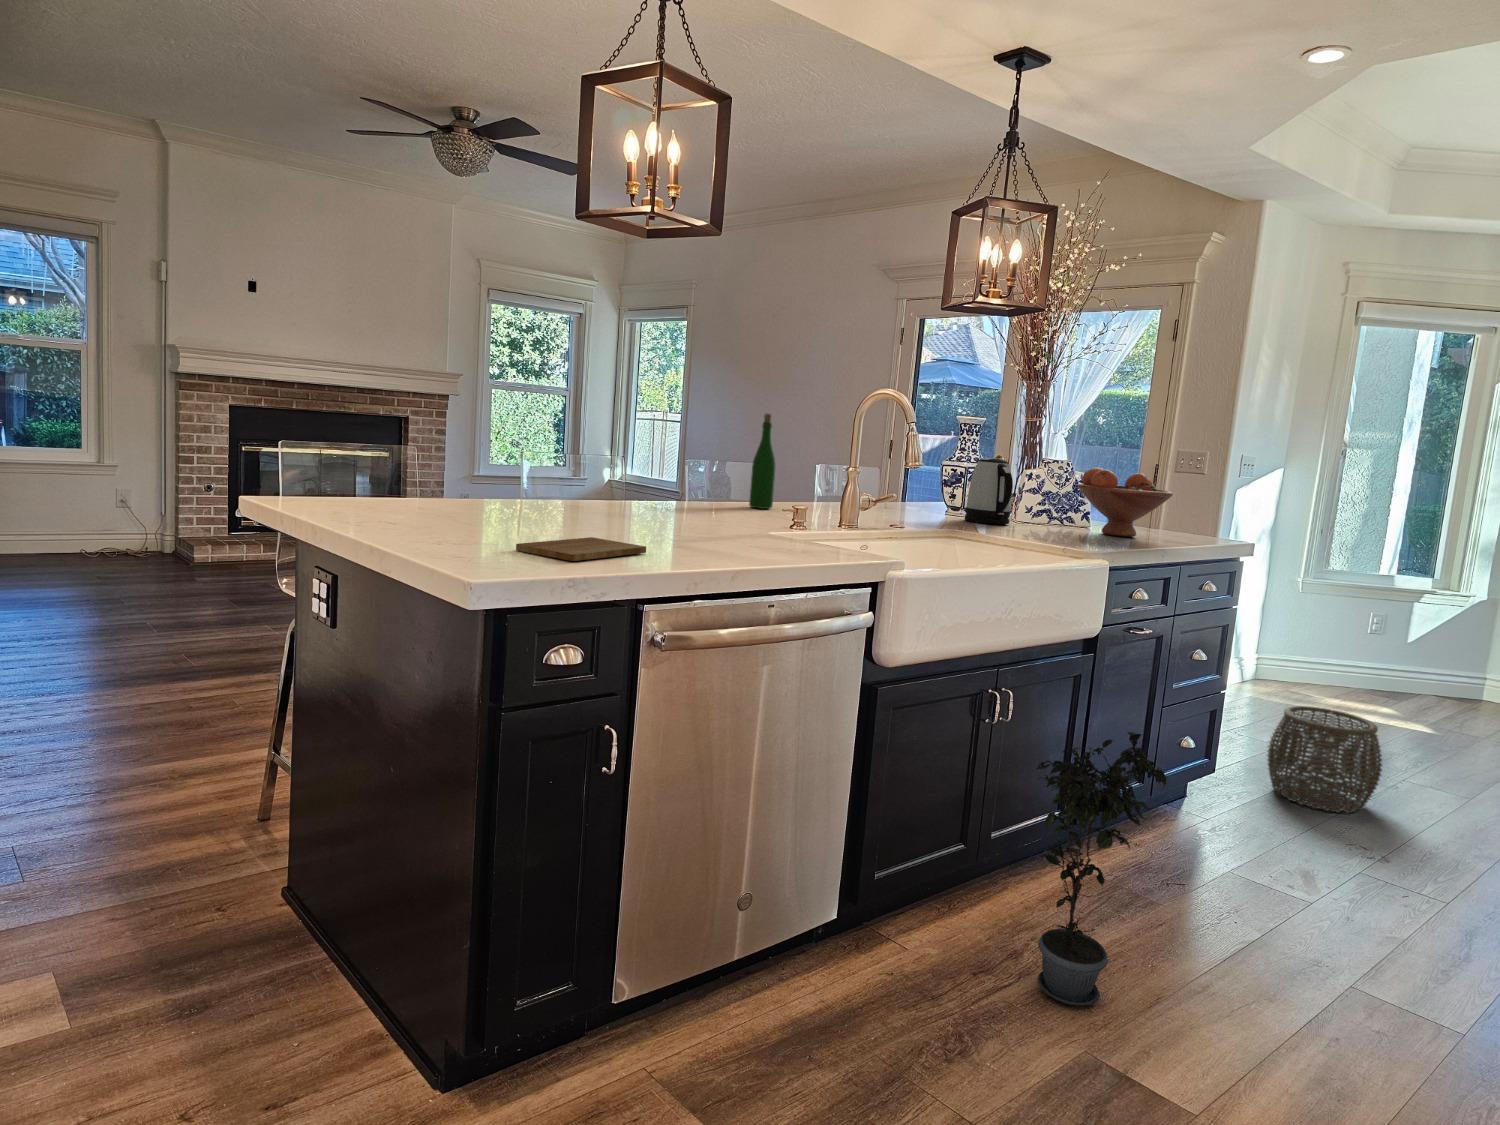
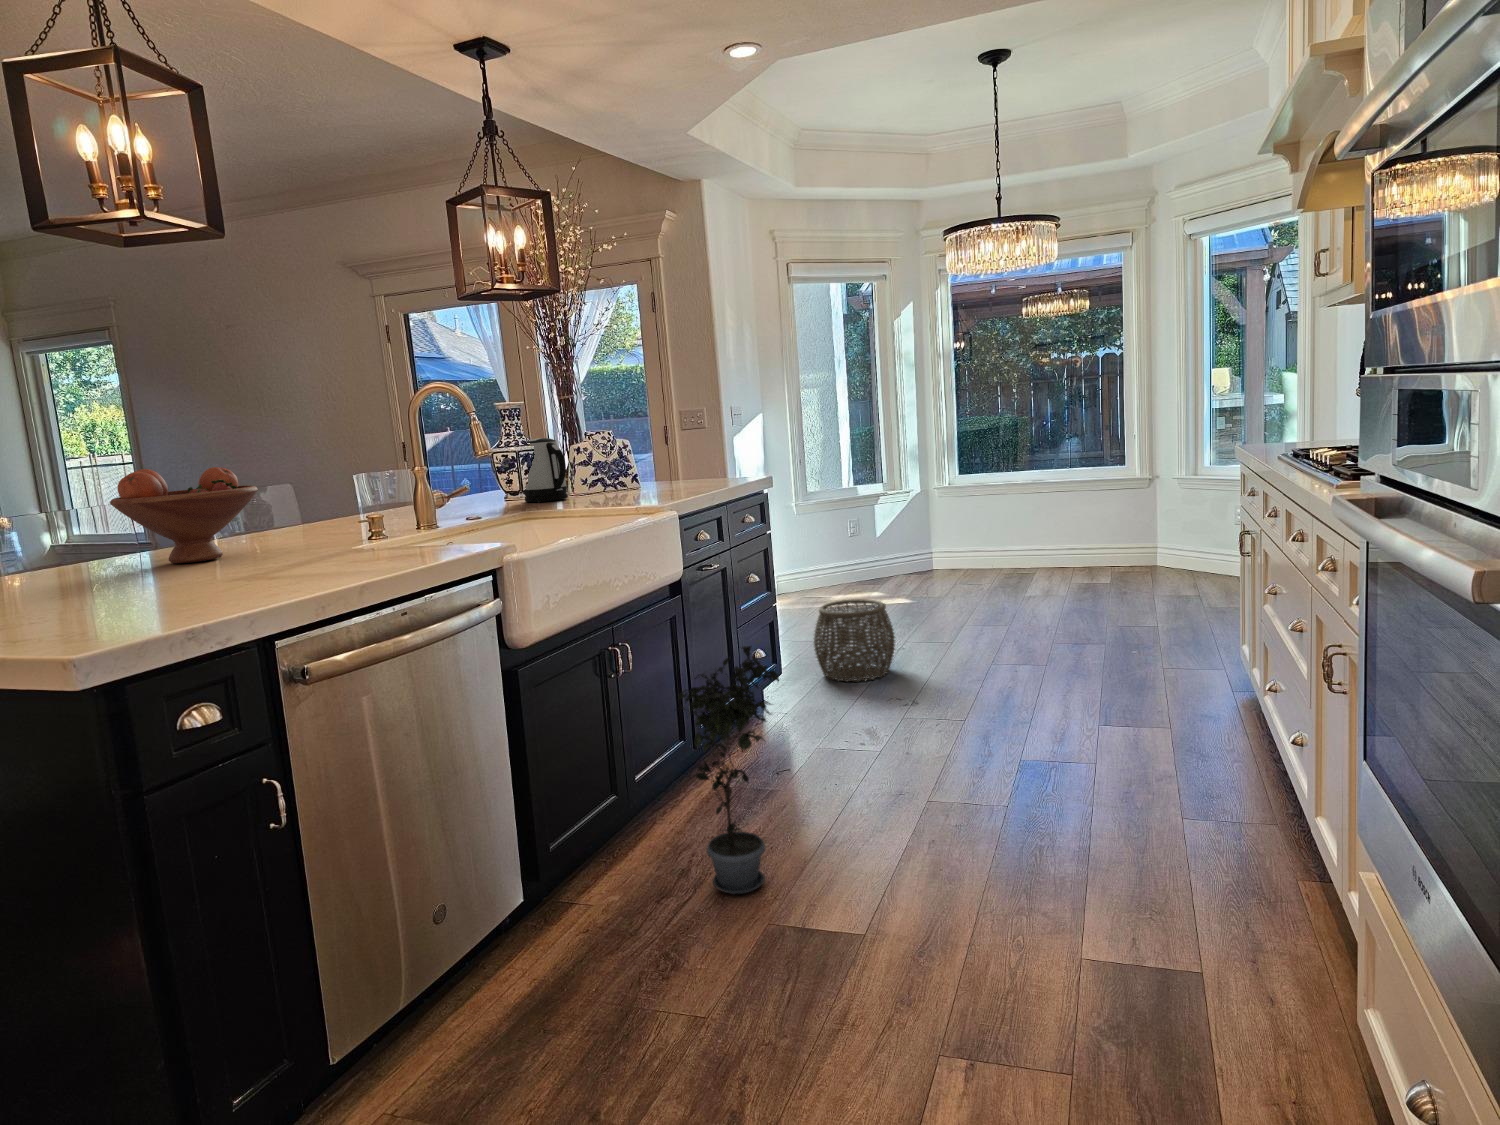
wine bottle: present [749,414,775,509] -> none [296,428,329,530]
fruit bowl: present [1078,467,1173,537] -> present [110,467,258,563]
cutting board: present [516,537,646,561] -> none [84,583,246,620]

